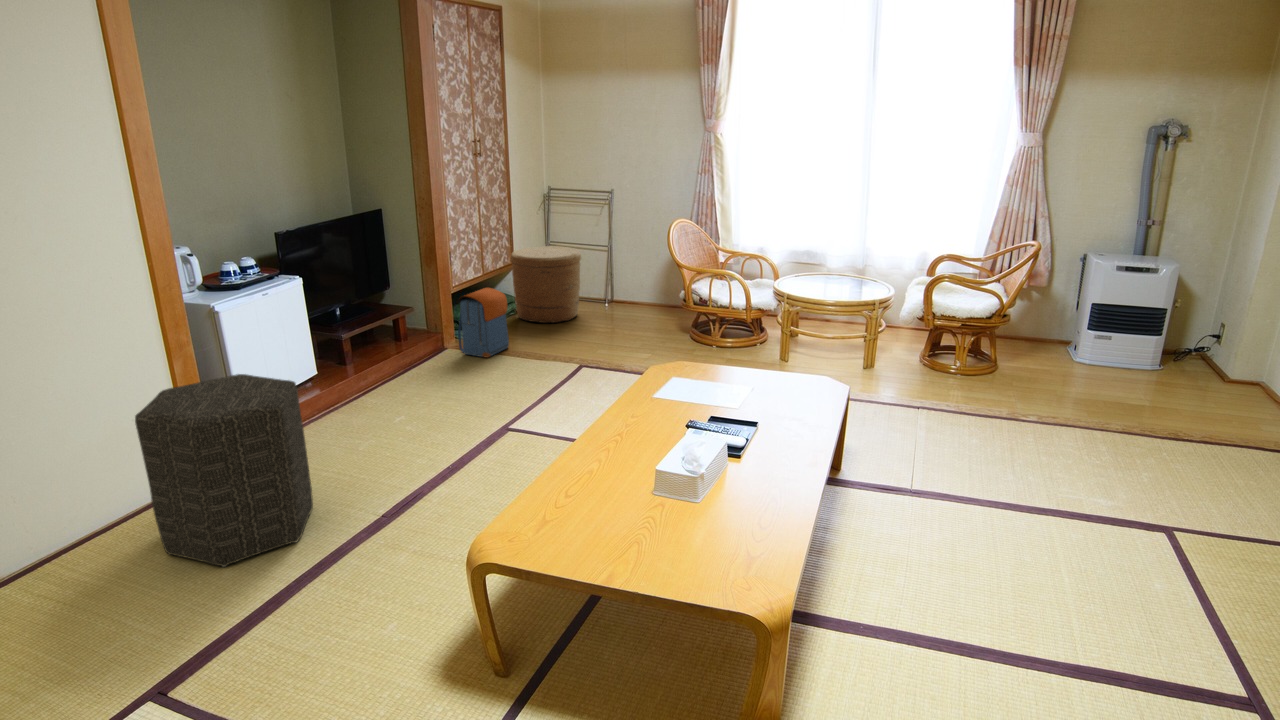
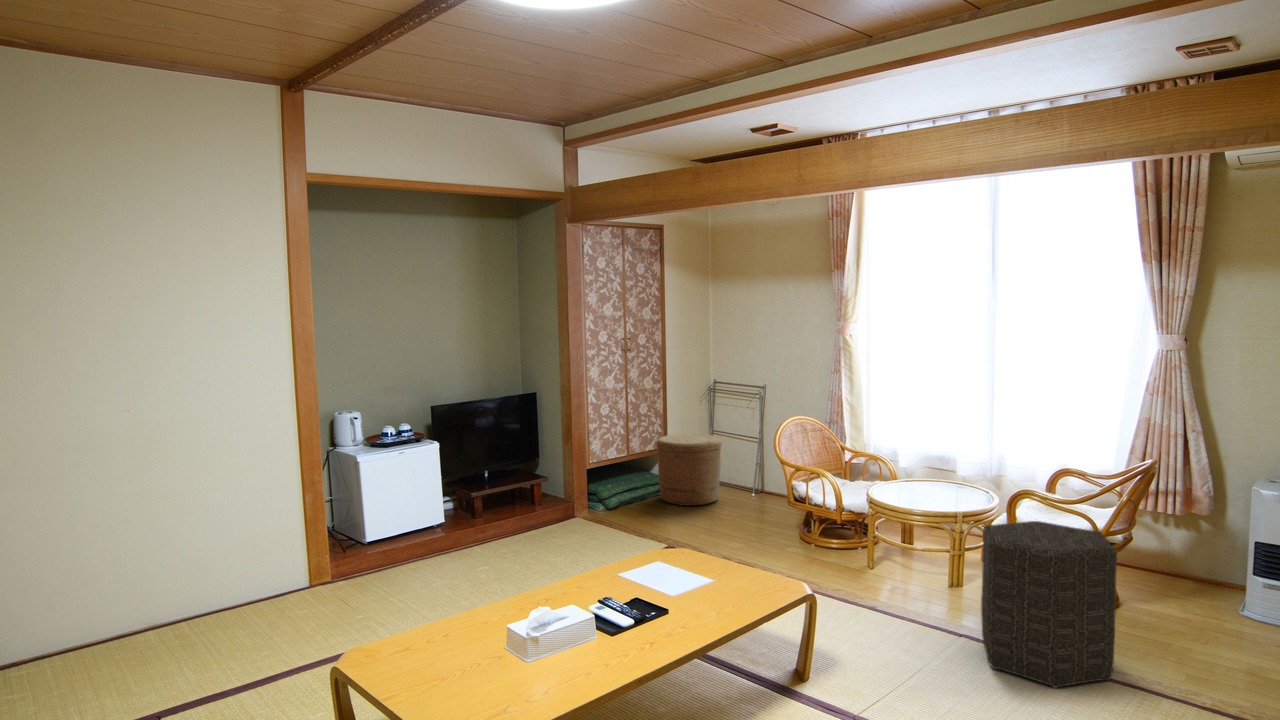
backpack: present [458,288,509,358] -> none [580,465,624,528]
ottoman: present [135,374,313,567] -> present [981,521,1117,688]

